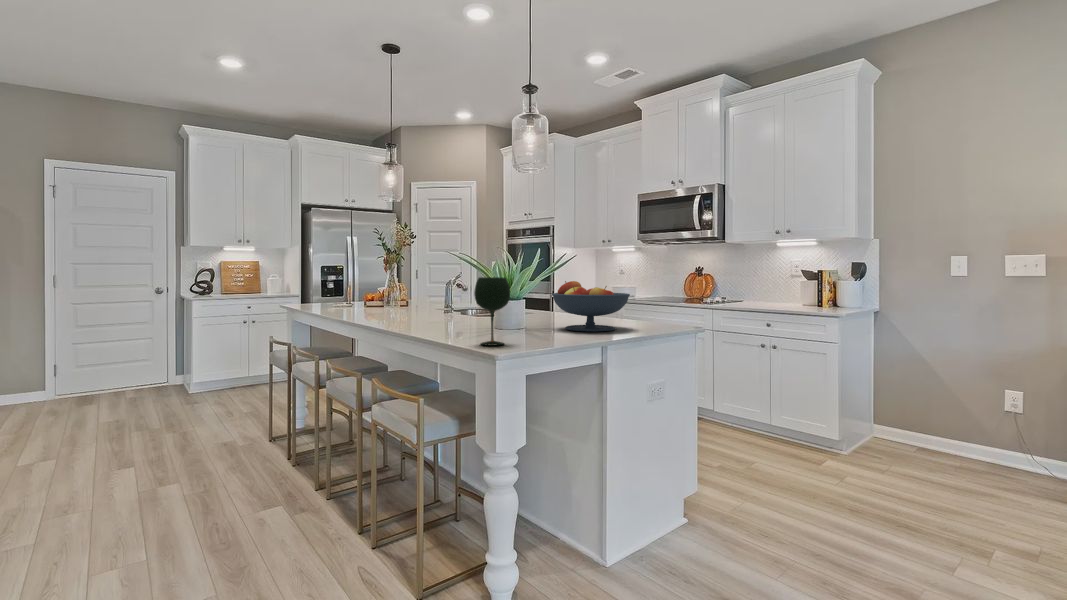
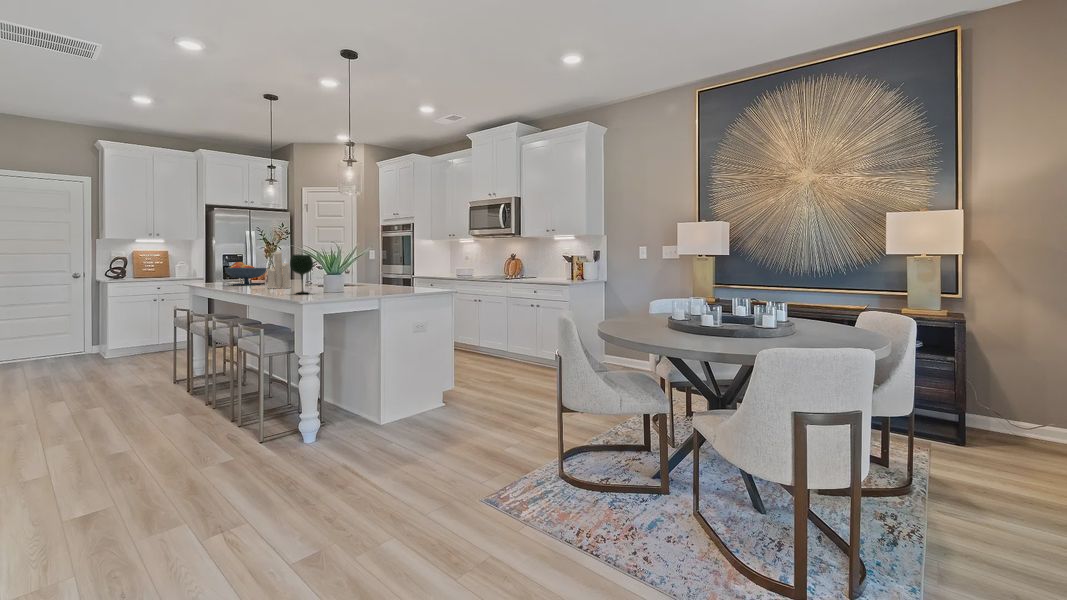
candle: none [405,255,438,322] -> present [267,251,291,288]
fruit bowl: present [552,281,630,332] -> present [224,262,267,285]

